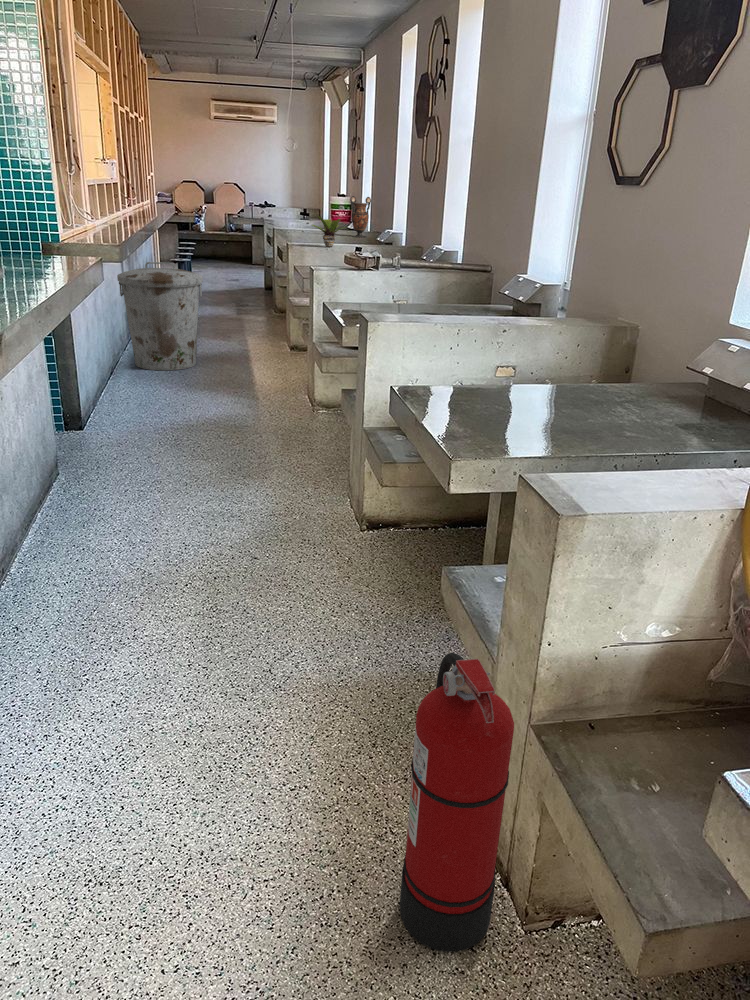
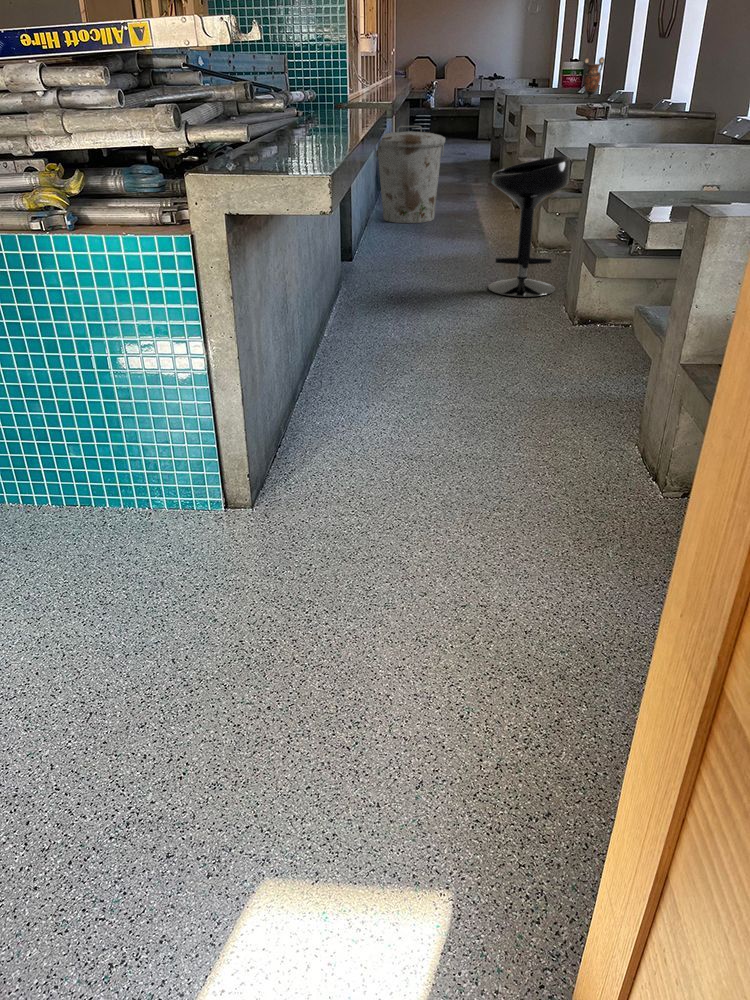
potted plant: present [312,216,346,247] -> none [545,77,581,106]
bar stool: none [246,318,341,485] -> present [488,156,570,297]
fire extinguisher: present [400,652,514,952] -> none [588,307,667,494]

